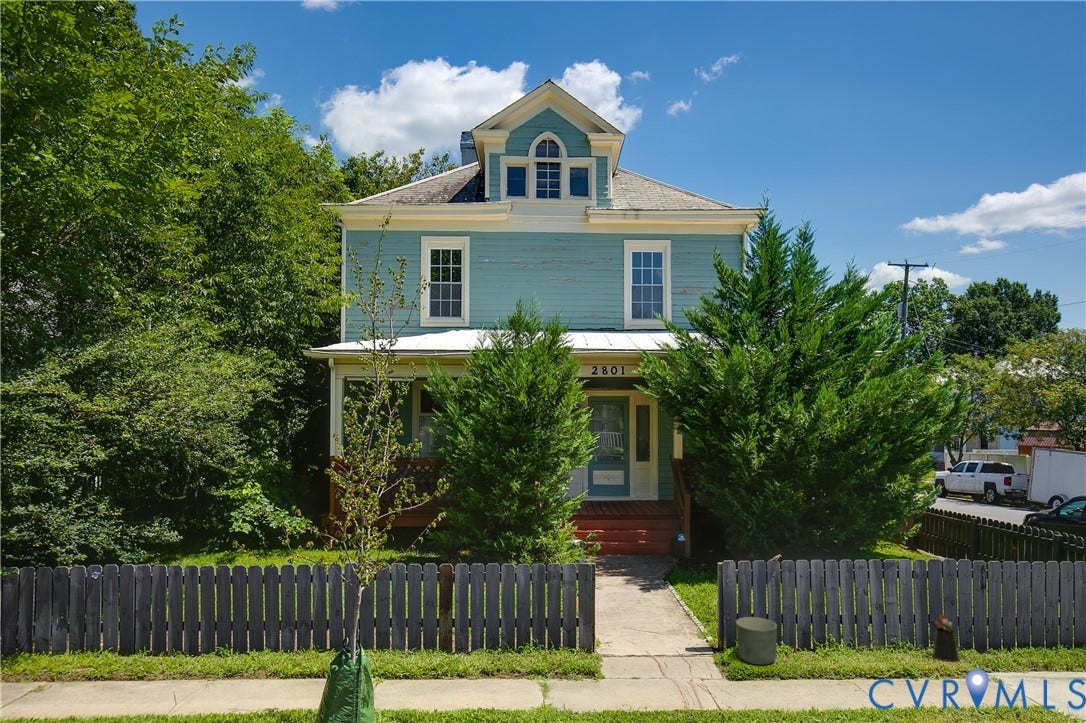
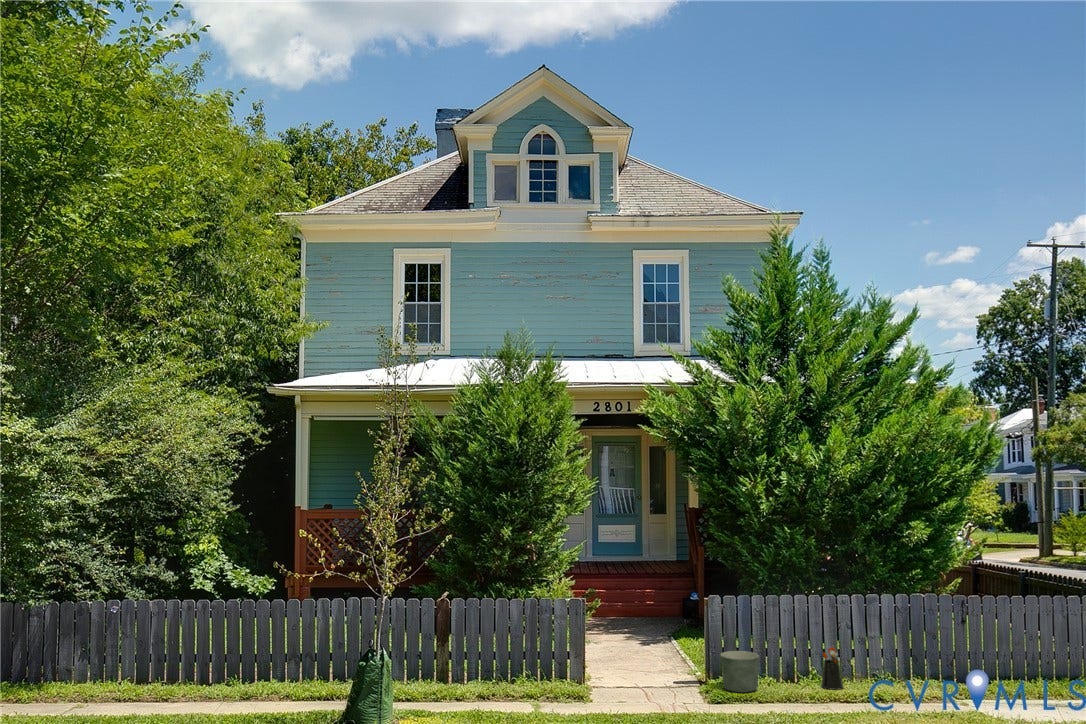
watering can: present [933,615,959,662] -> present [821,647,844,690]

